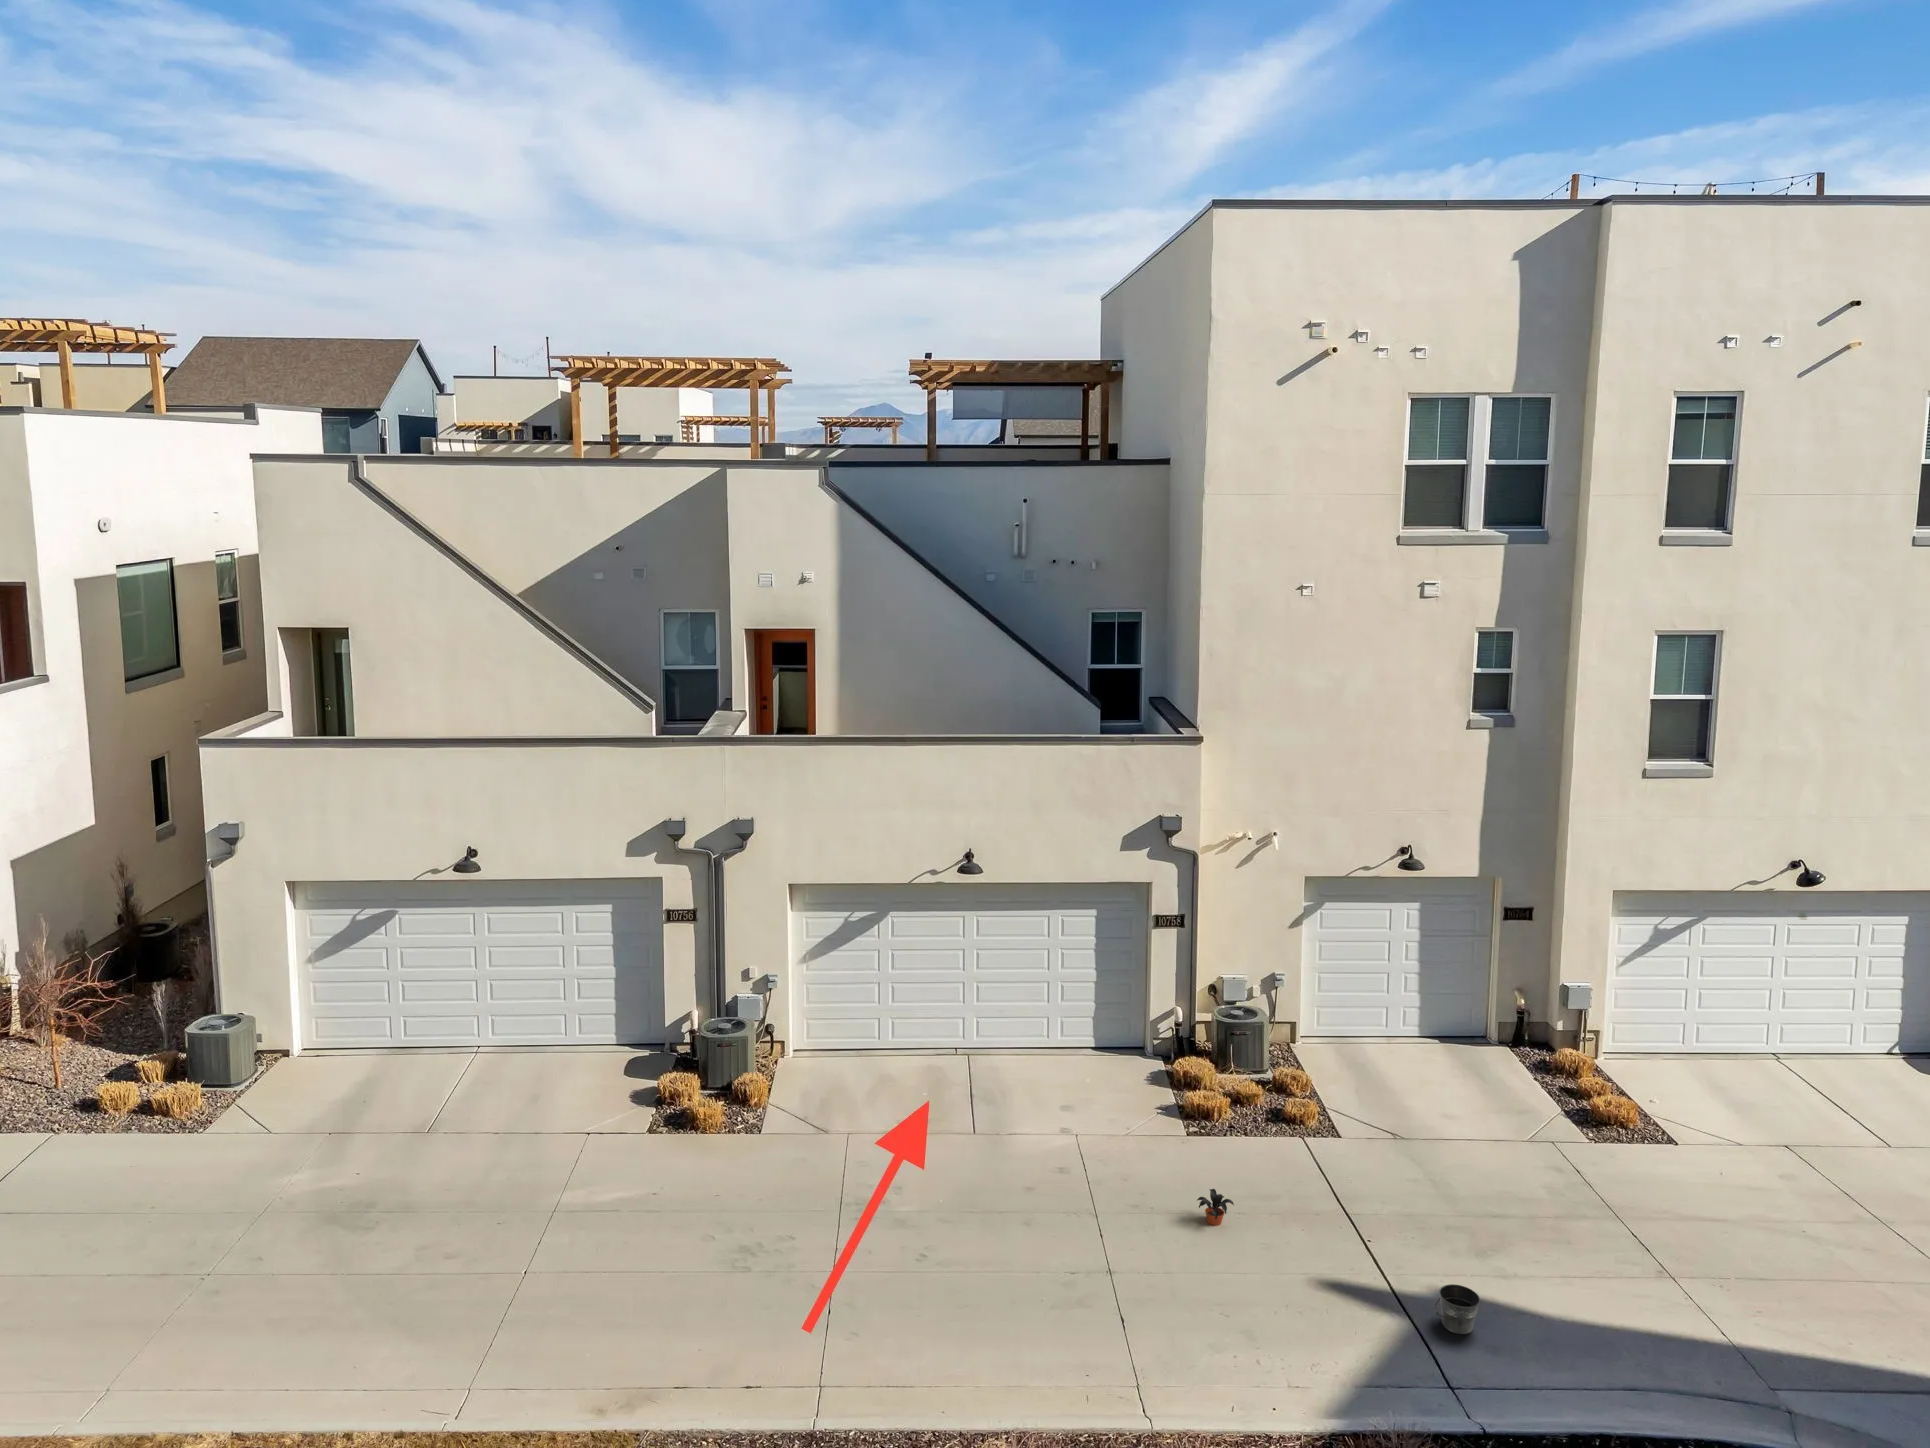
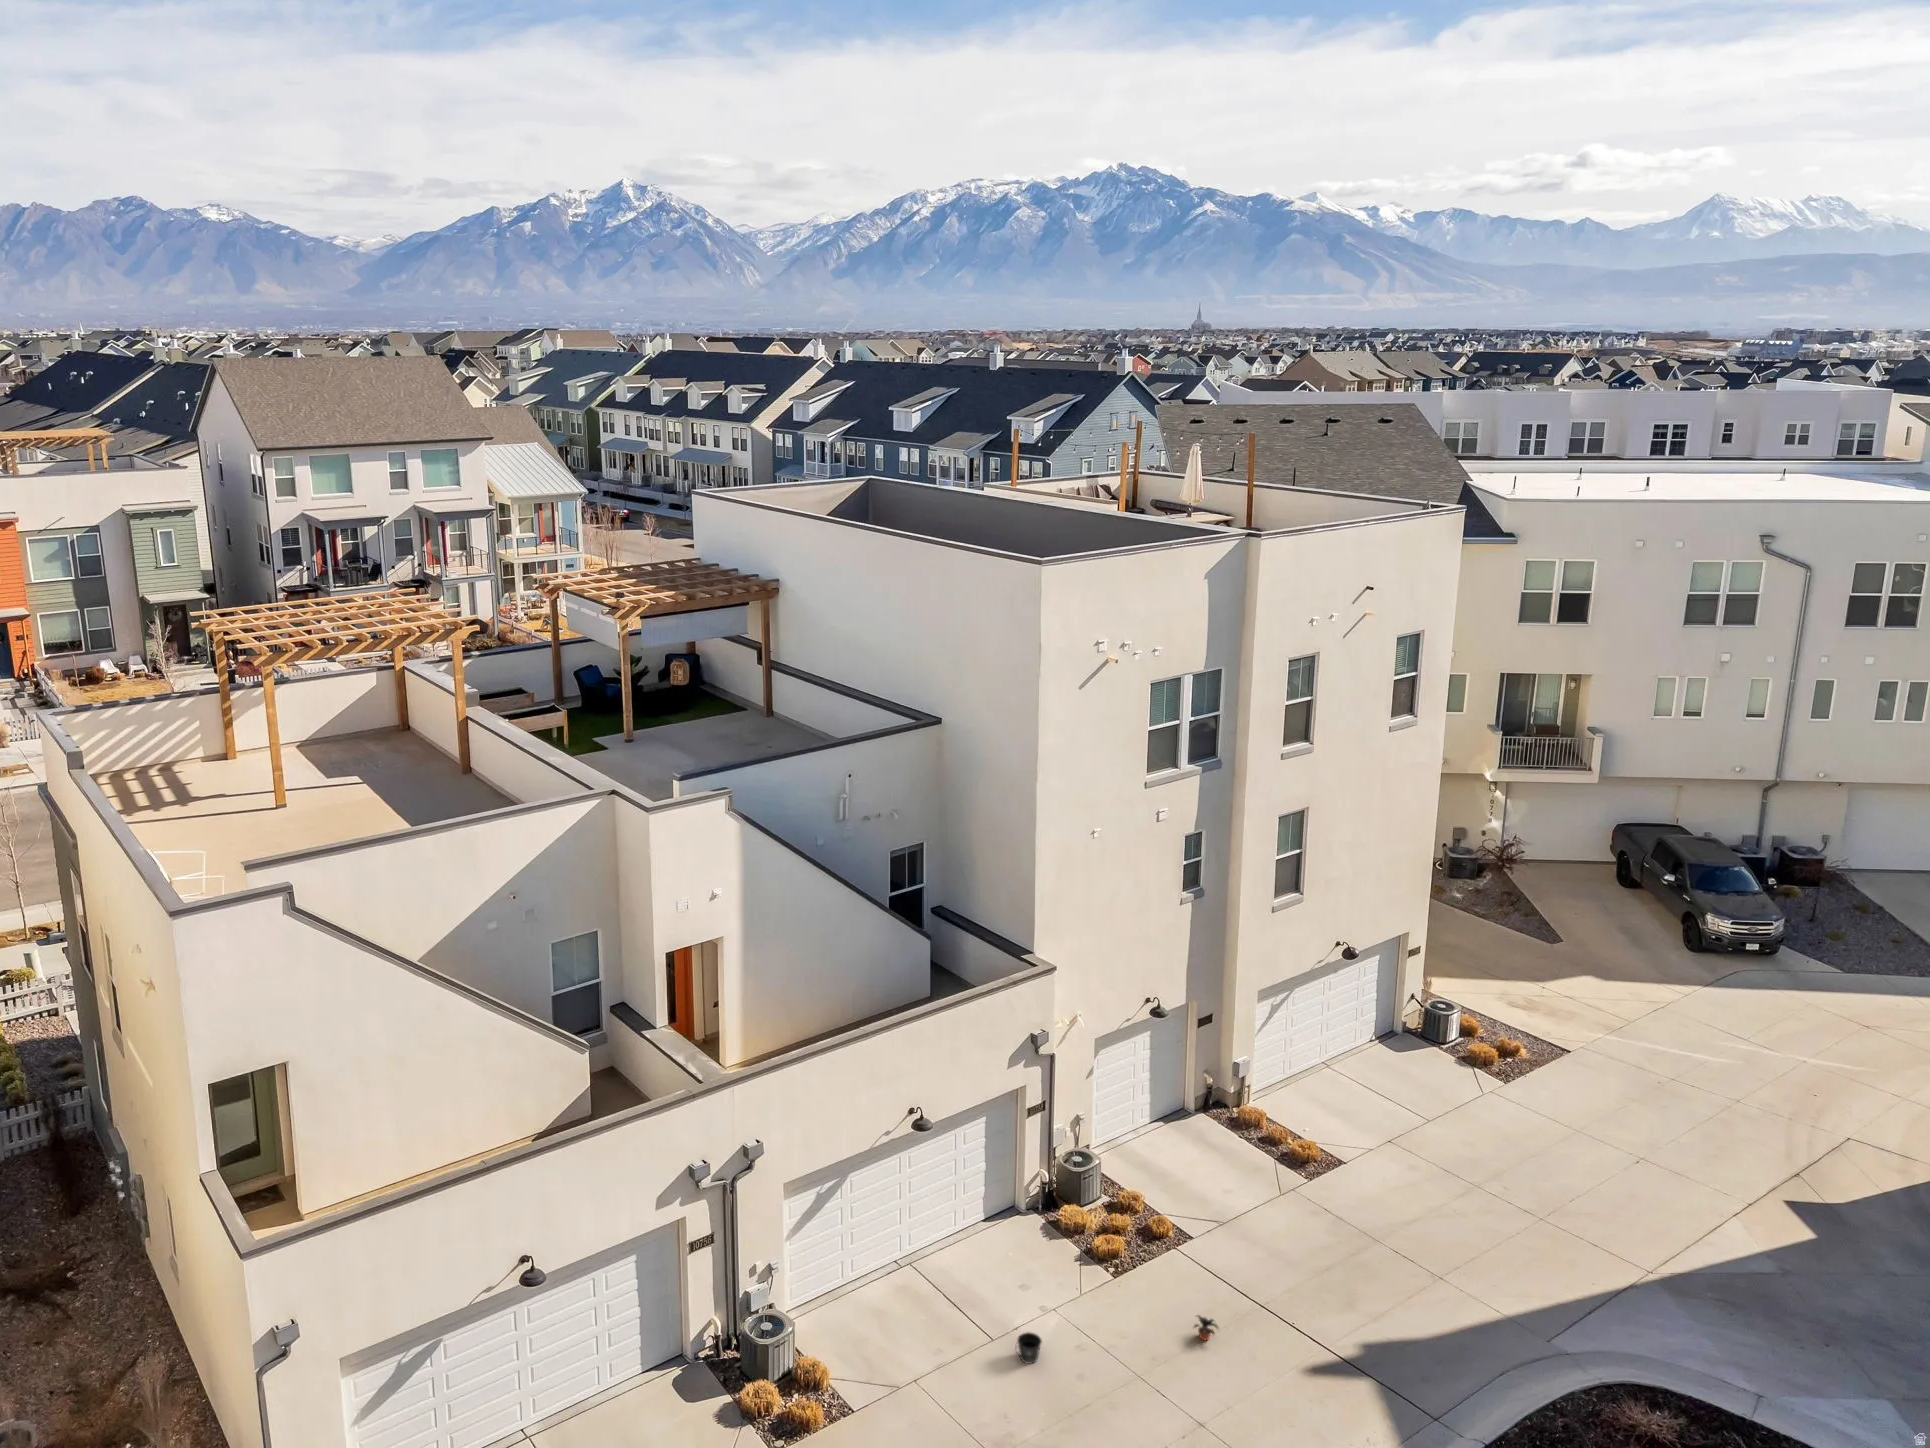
bucket: present [1434,1284,1480,1334] -> present [1017,1333,1042,1364]

